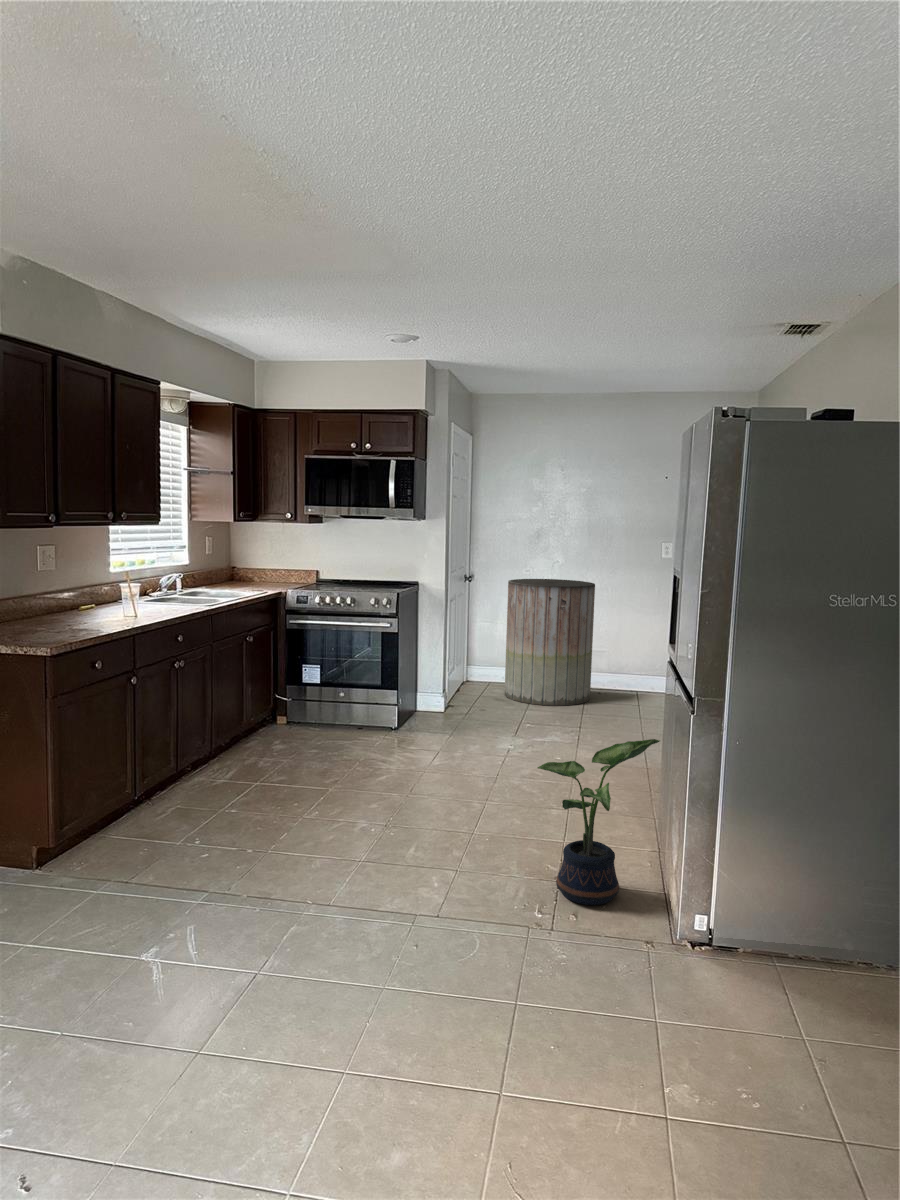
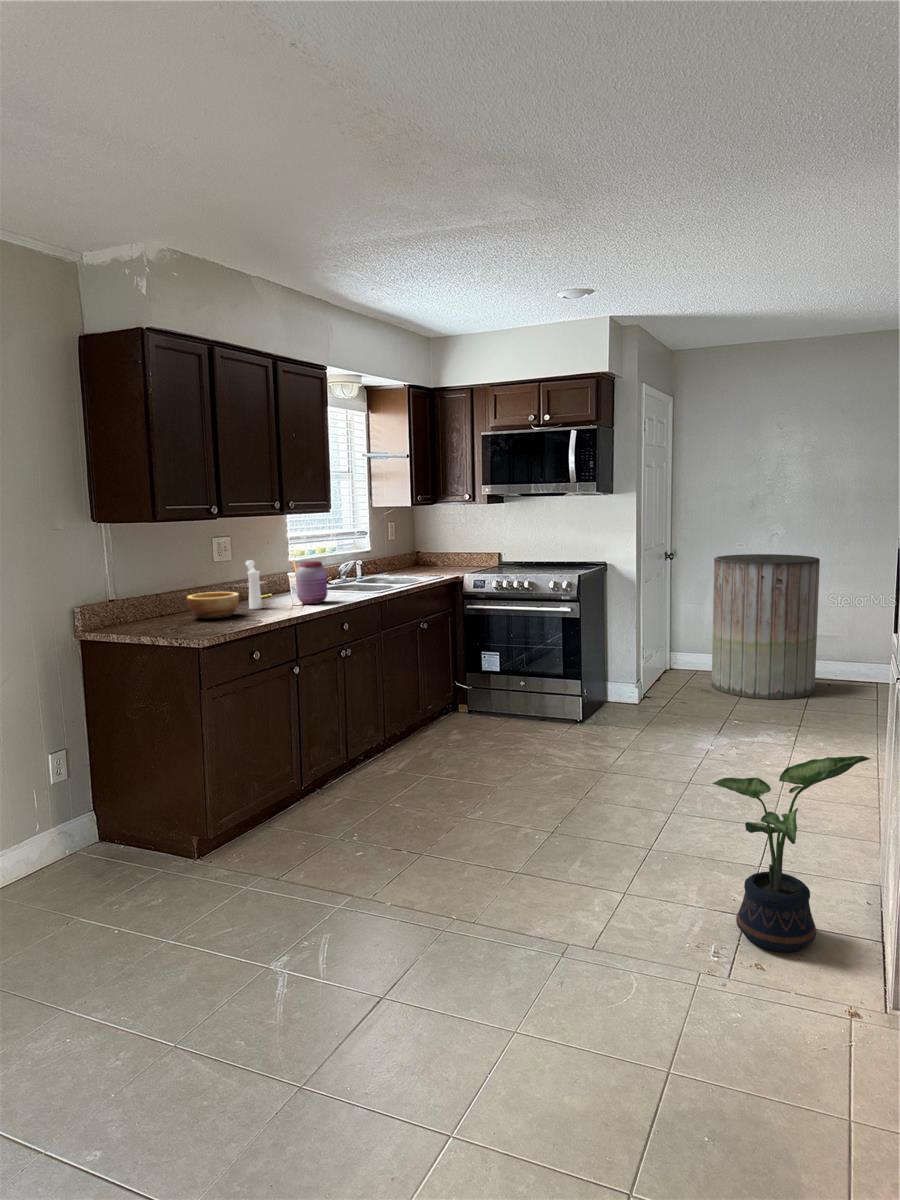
pepper mill: none [76,570,95,619] -> present [246,560,262,609]
jar: none [131,572,163,614] -> present [296,561,328,604]
bowl: none [18,600,75,627] -> present [187,592,239,619]

